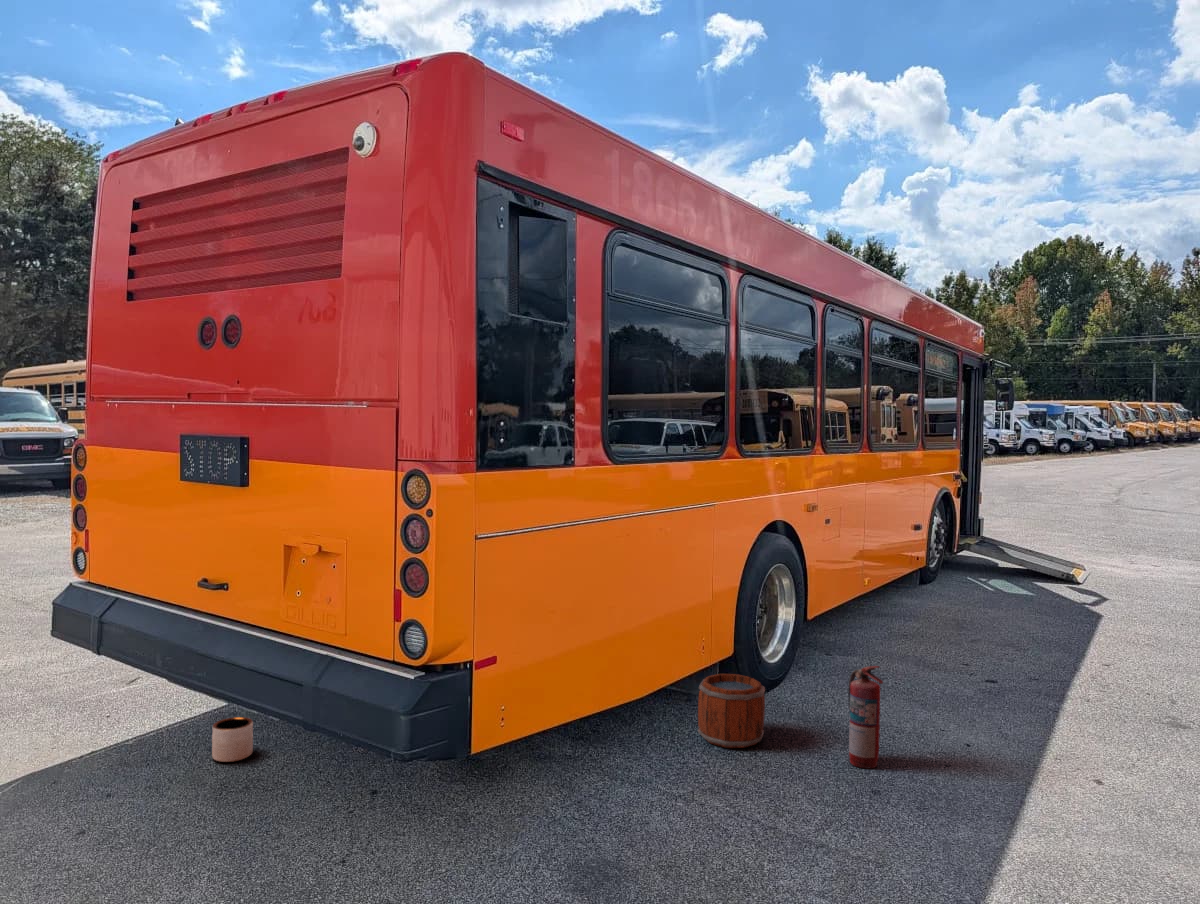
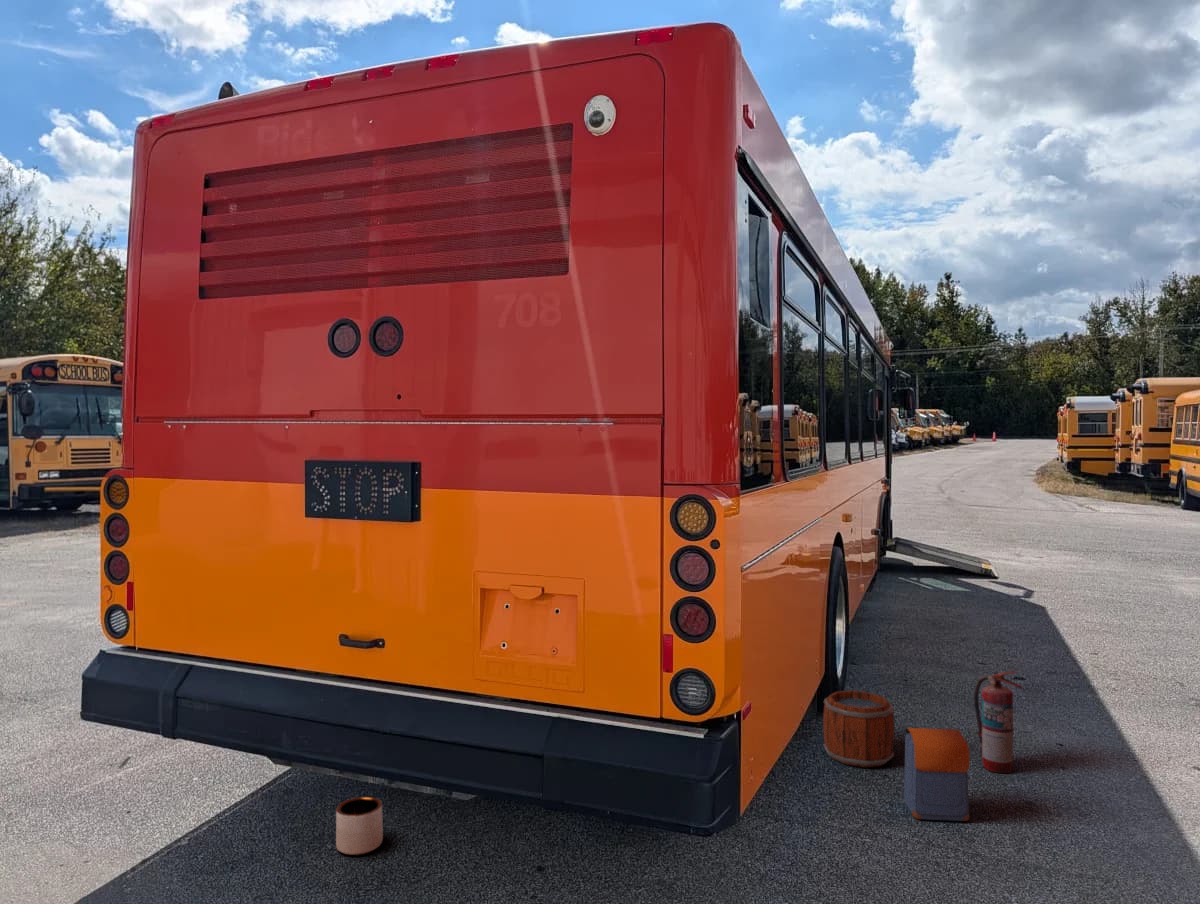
backpack: none [725,708,782,803] -> present [904,728,970,821]

